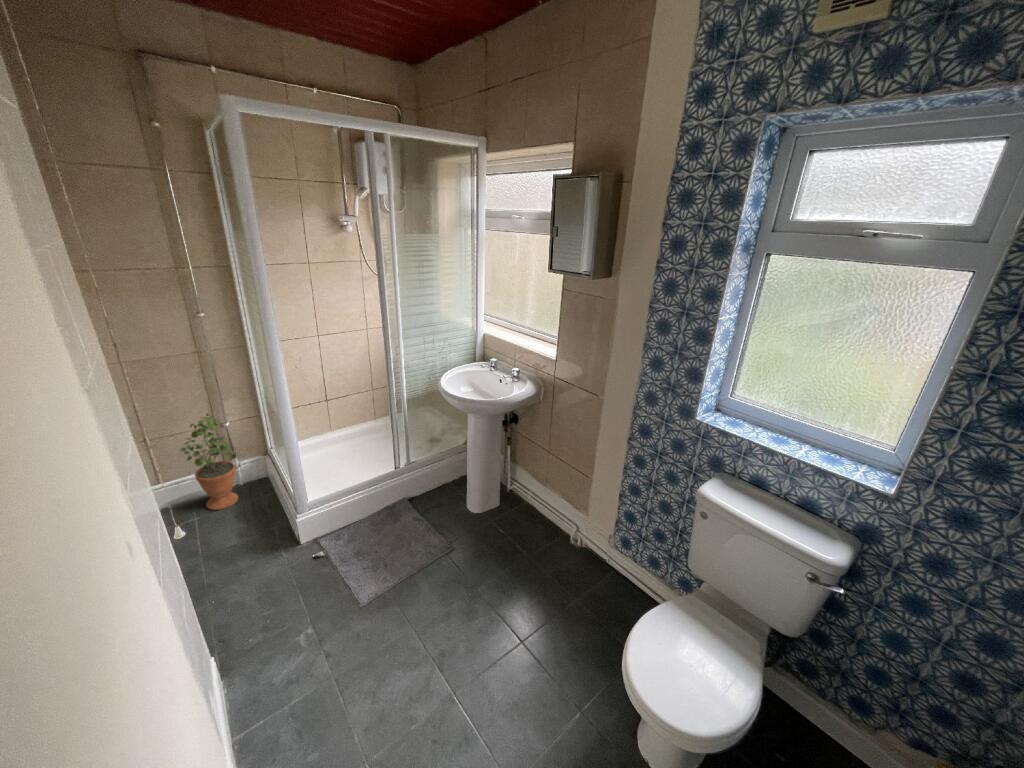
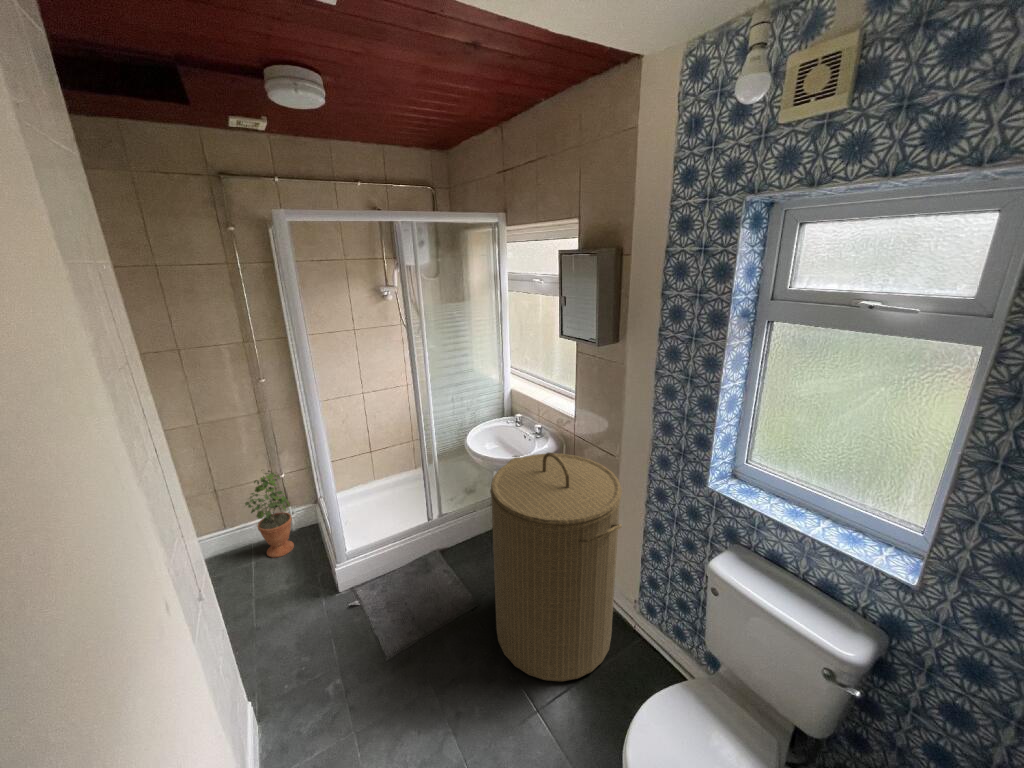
laundry hamper: none [472,388,613,614] -> present [490,453,622,681]

